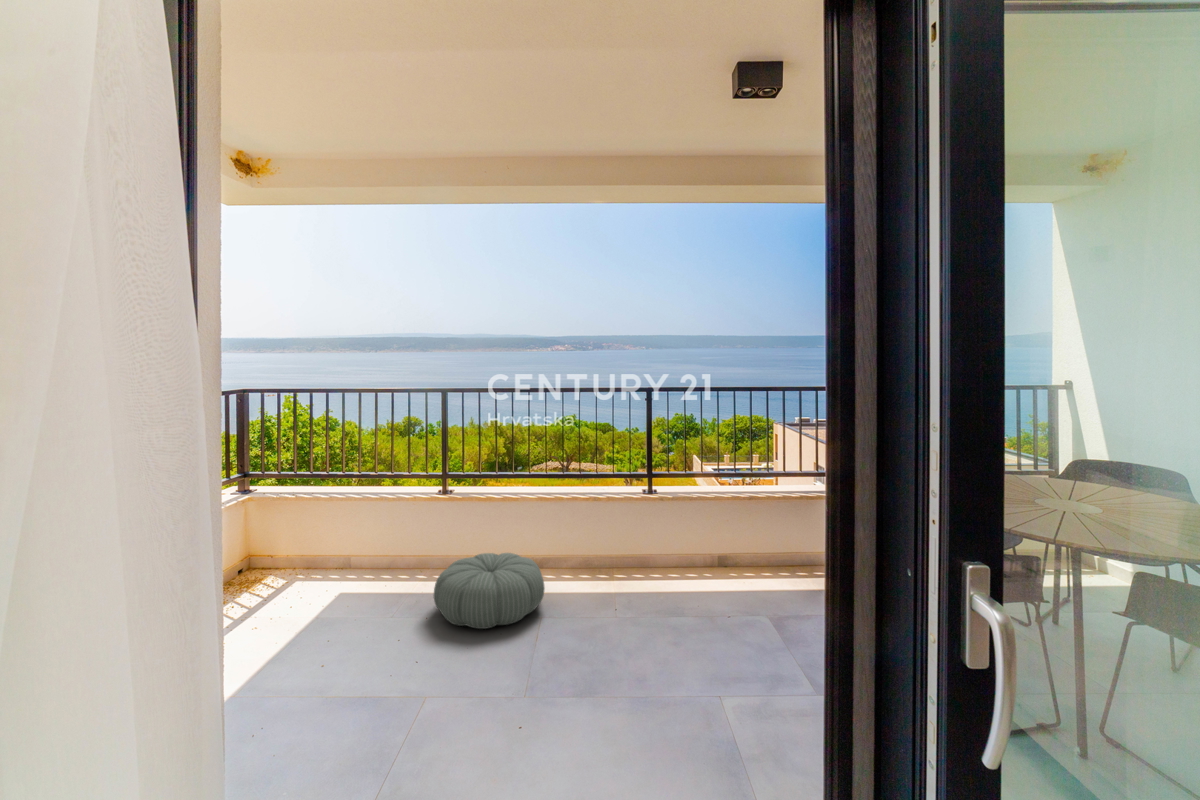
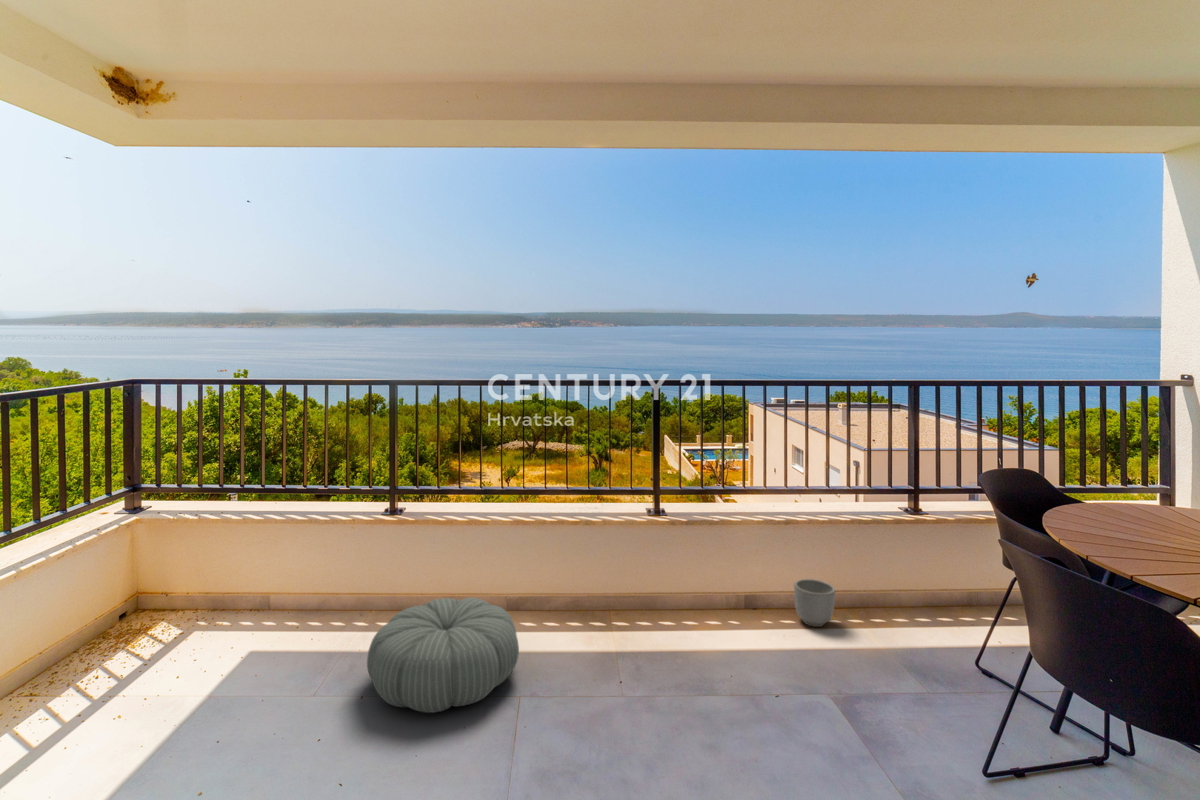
planter: none [756,543,788,579] -> present [794,579,835,627]

